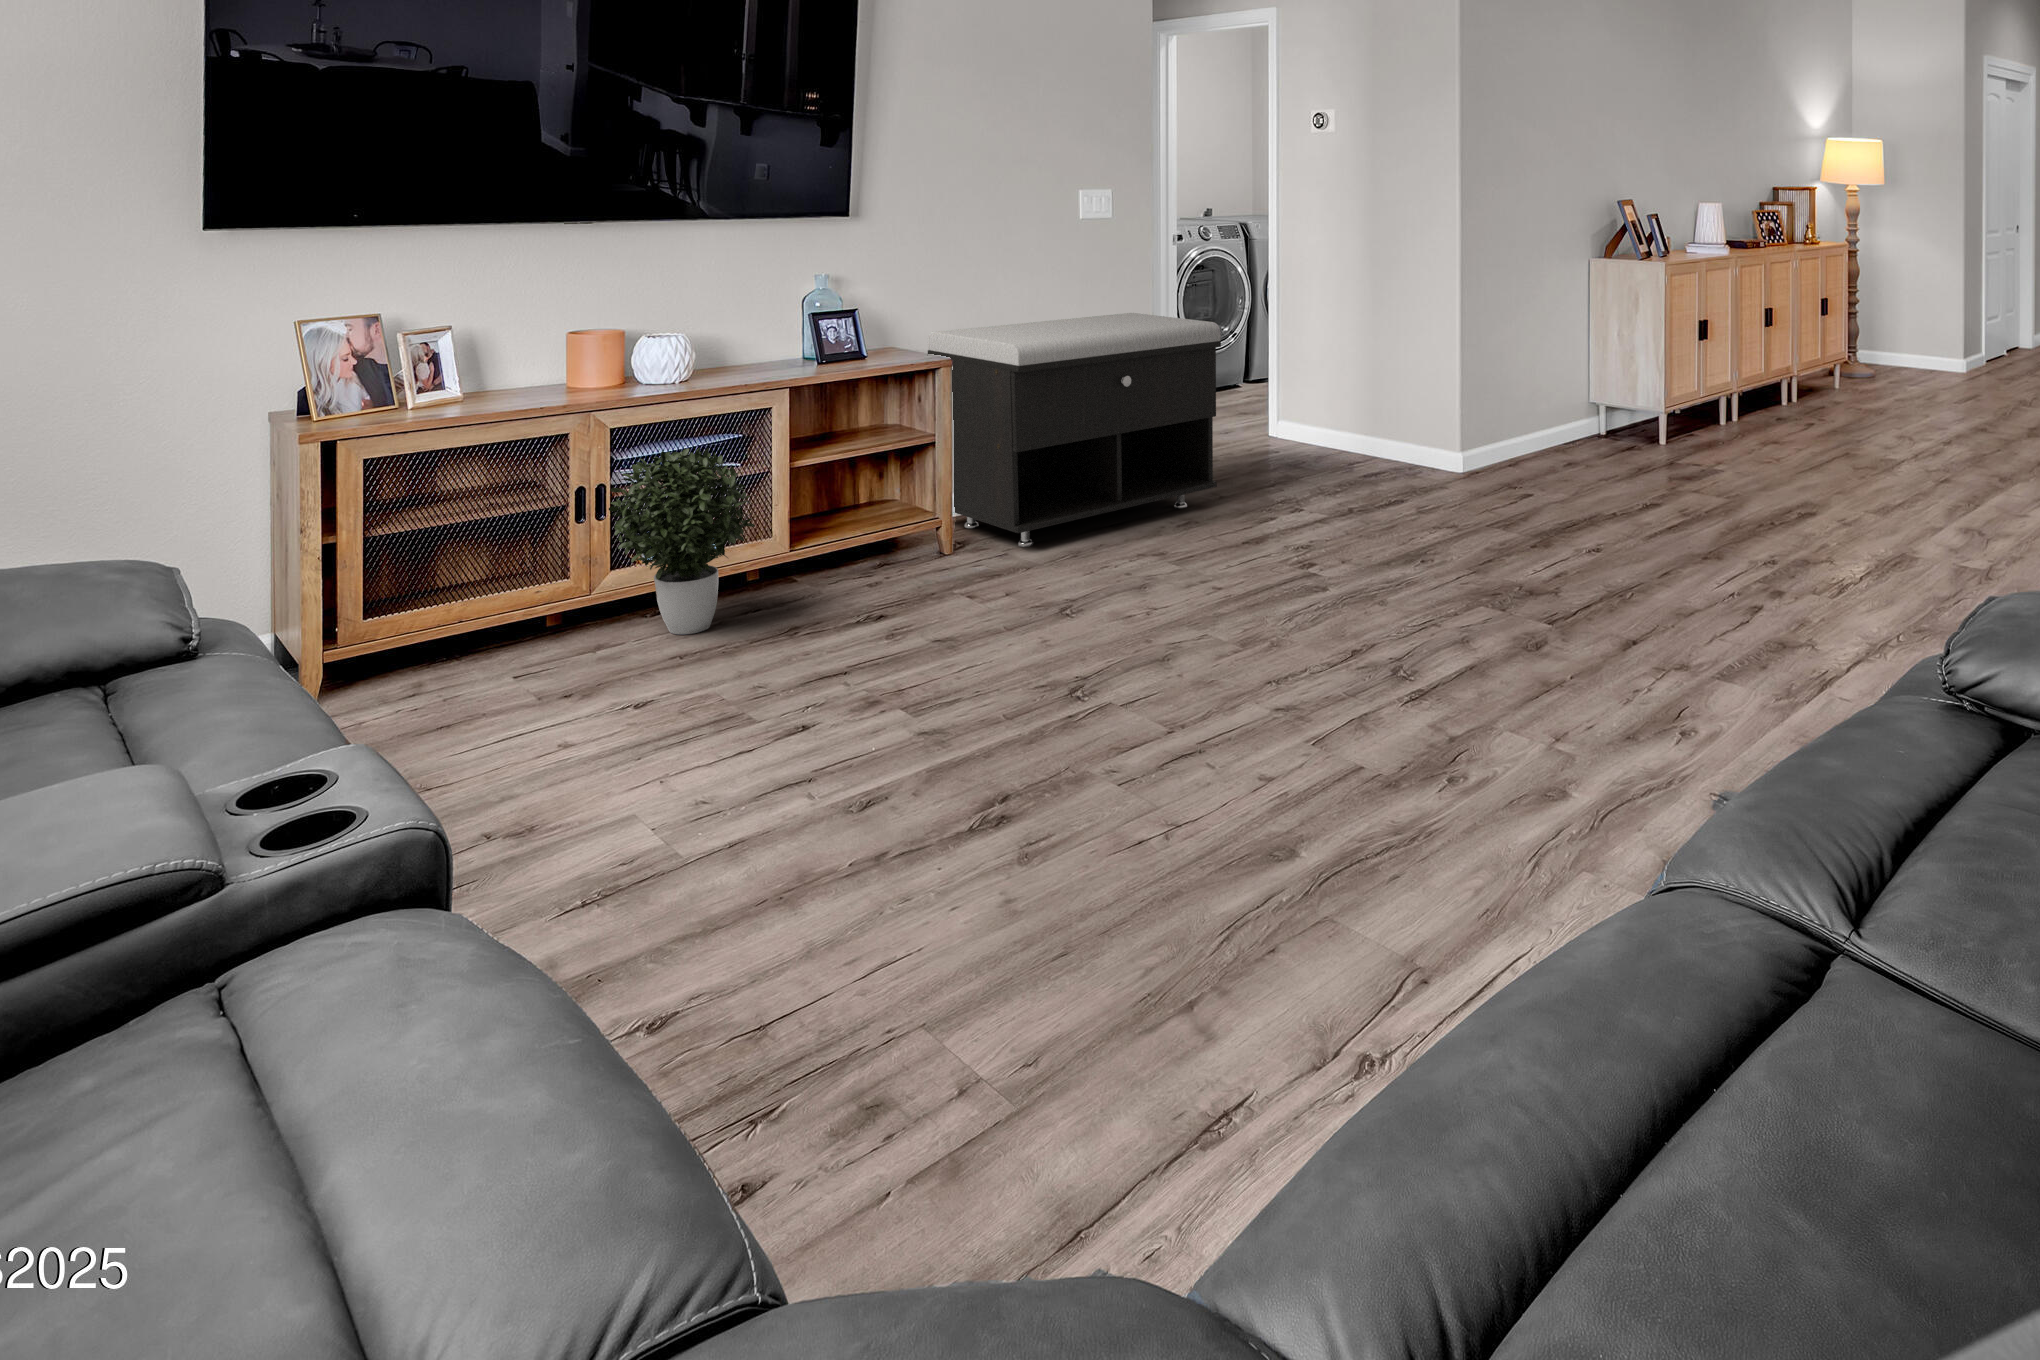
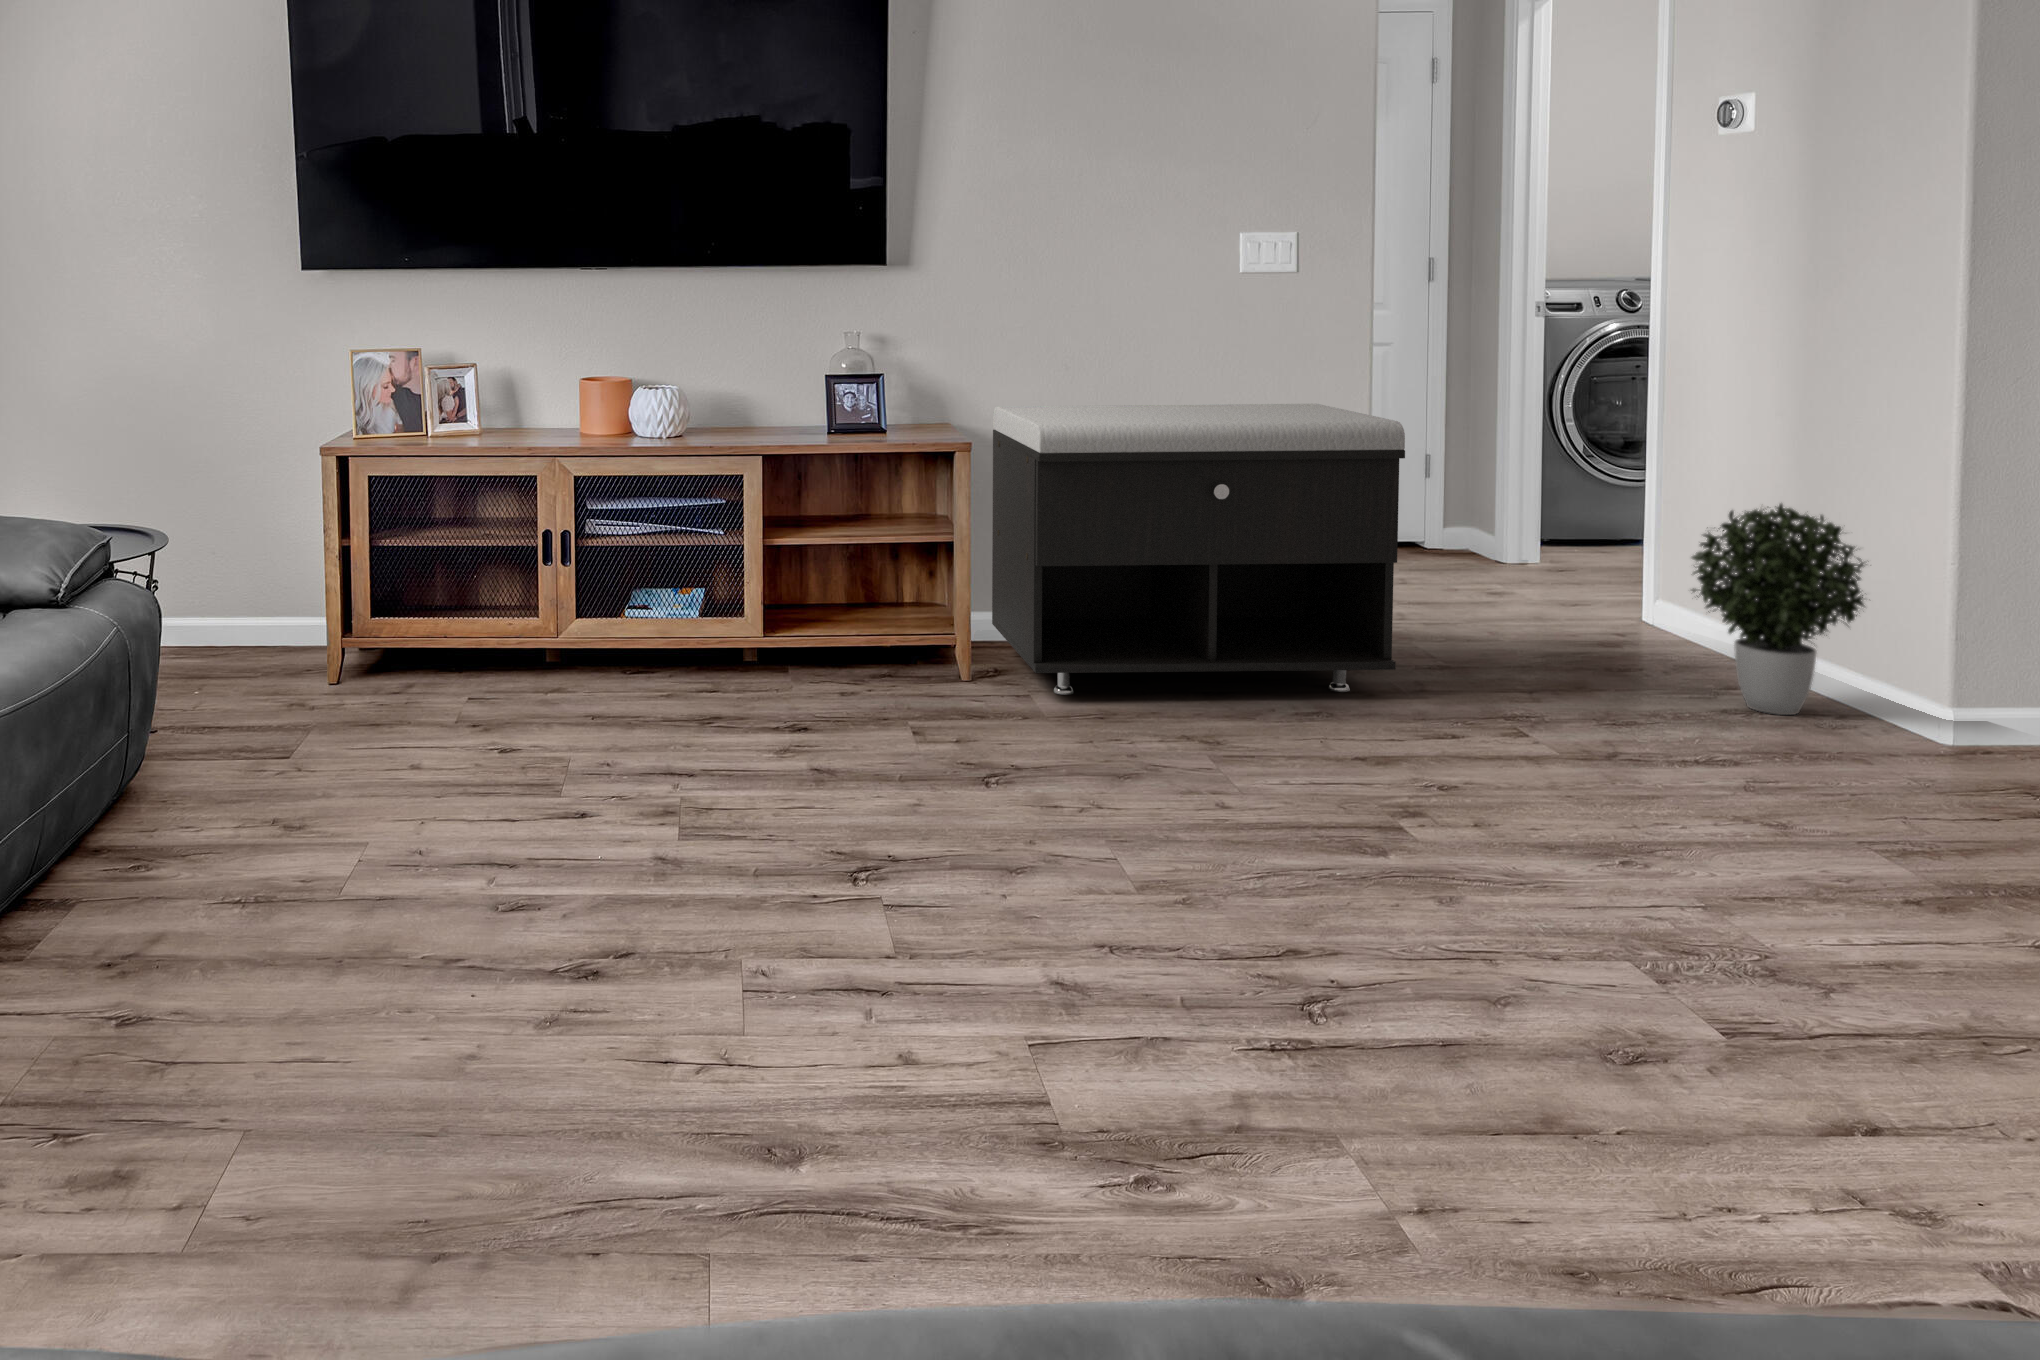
potted plant: present [609,448,755,635] -> present [1692,504,1864,715]

